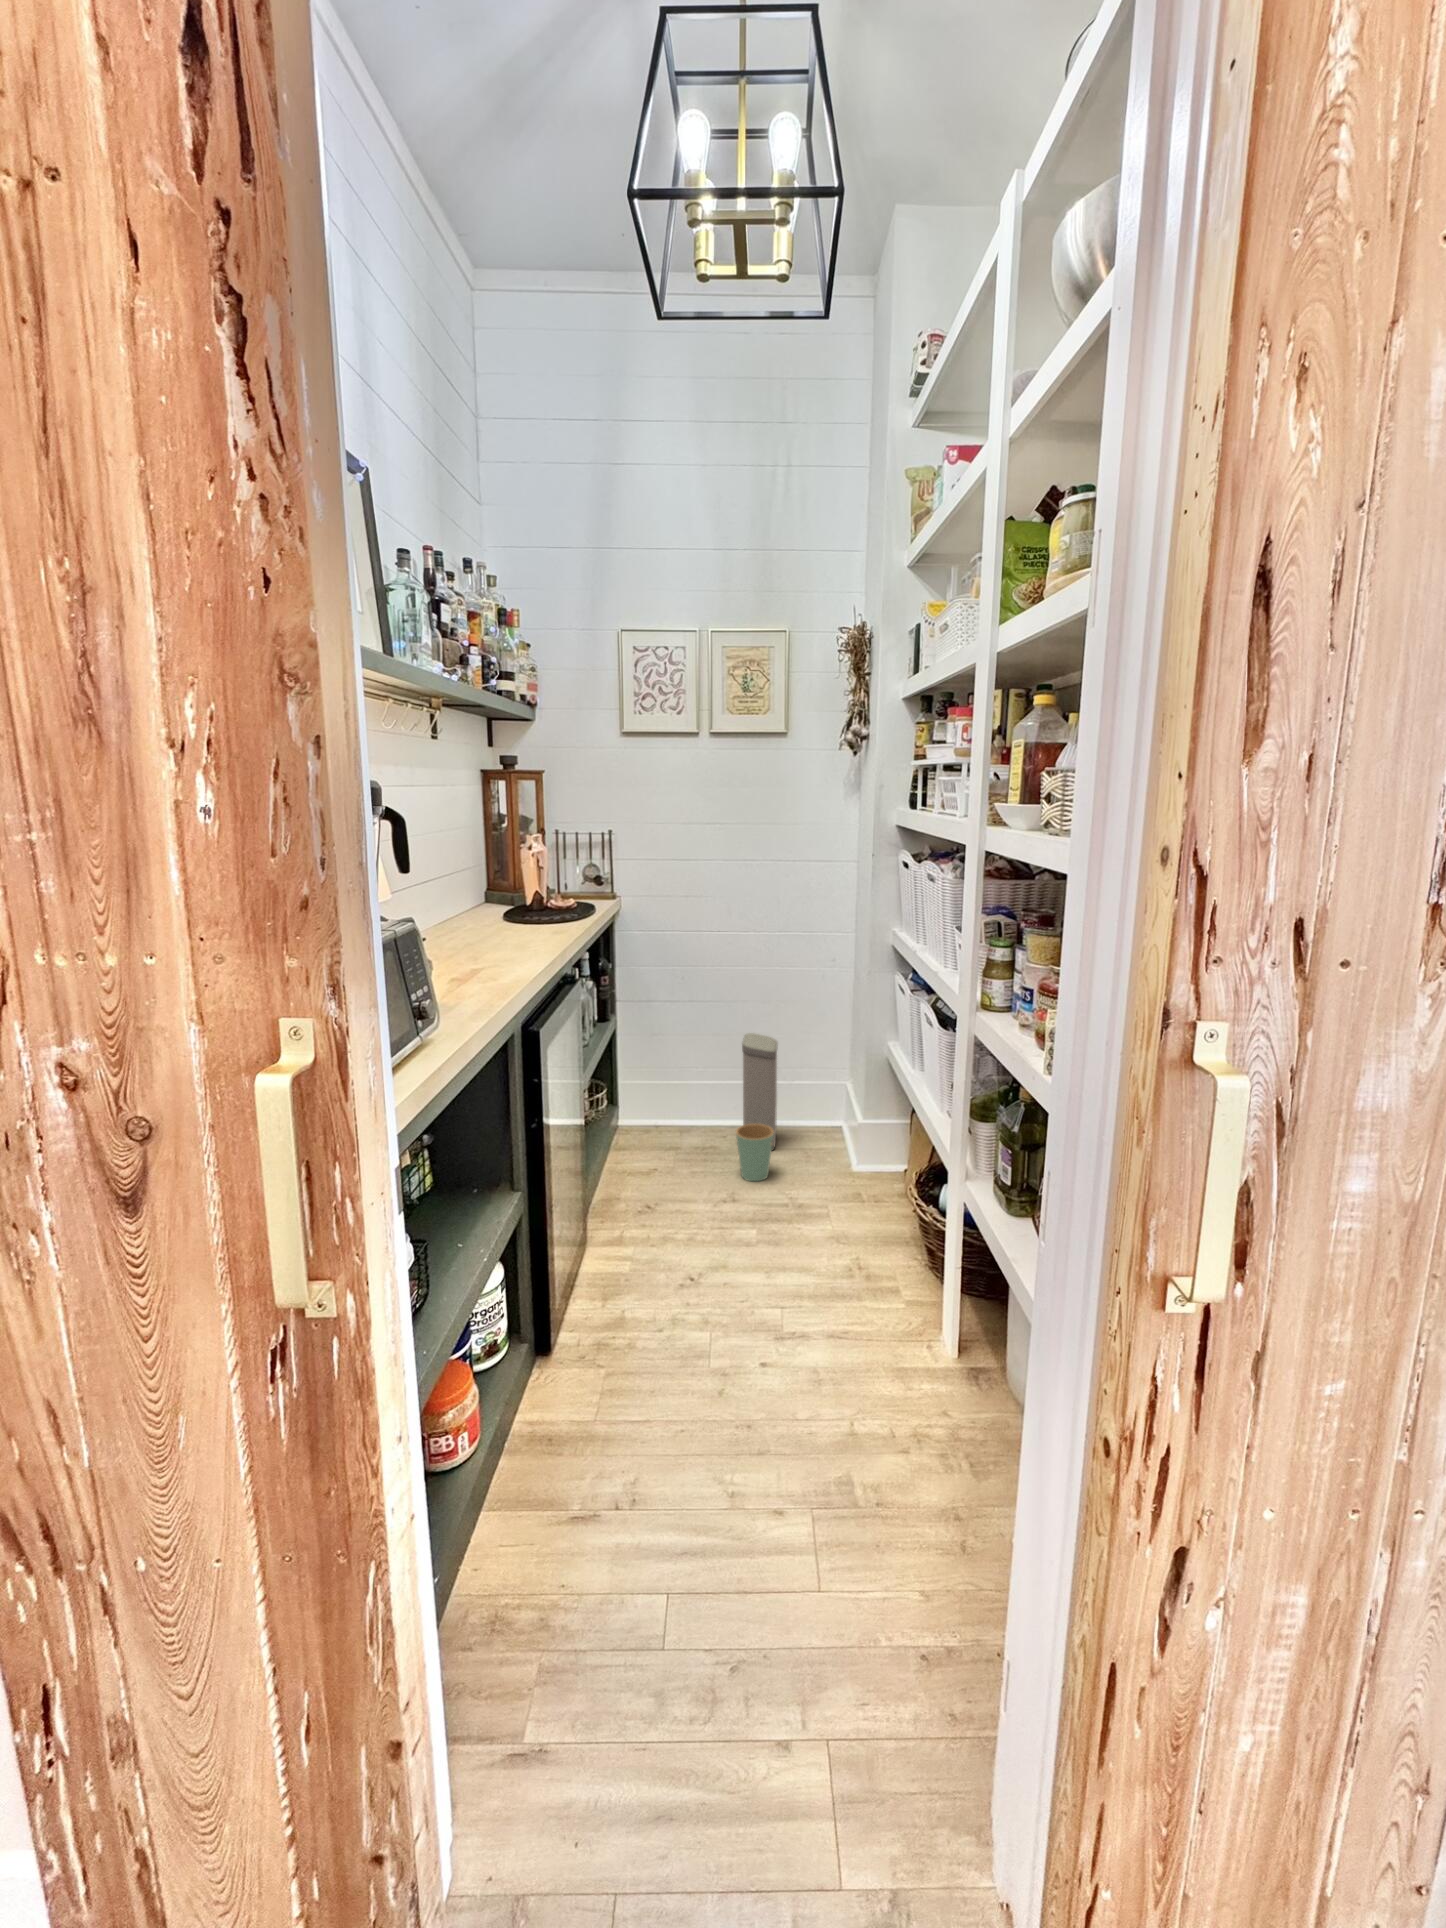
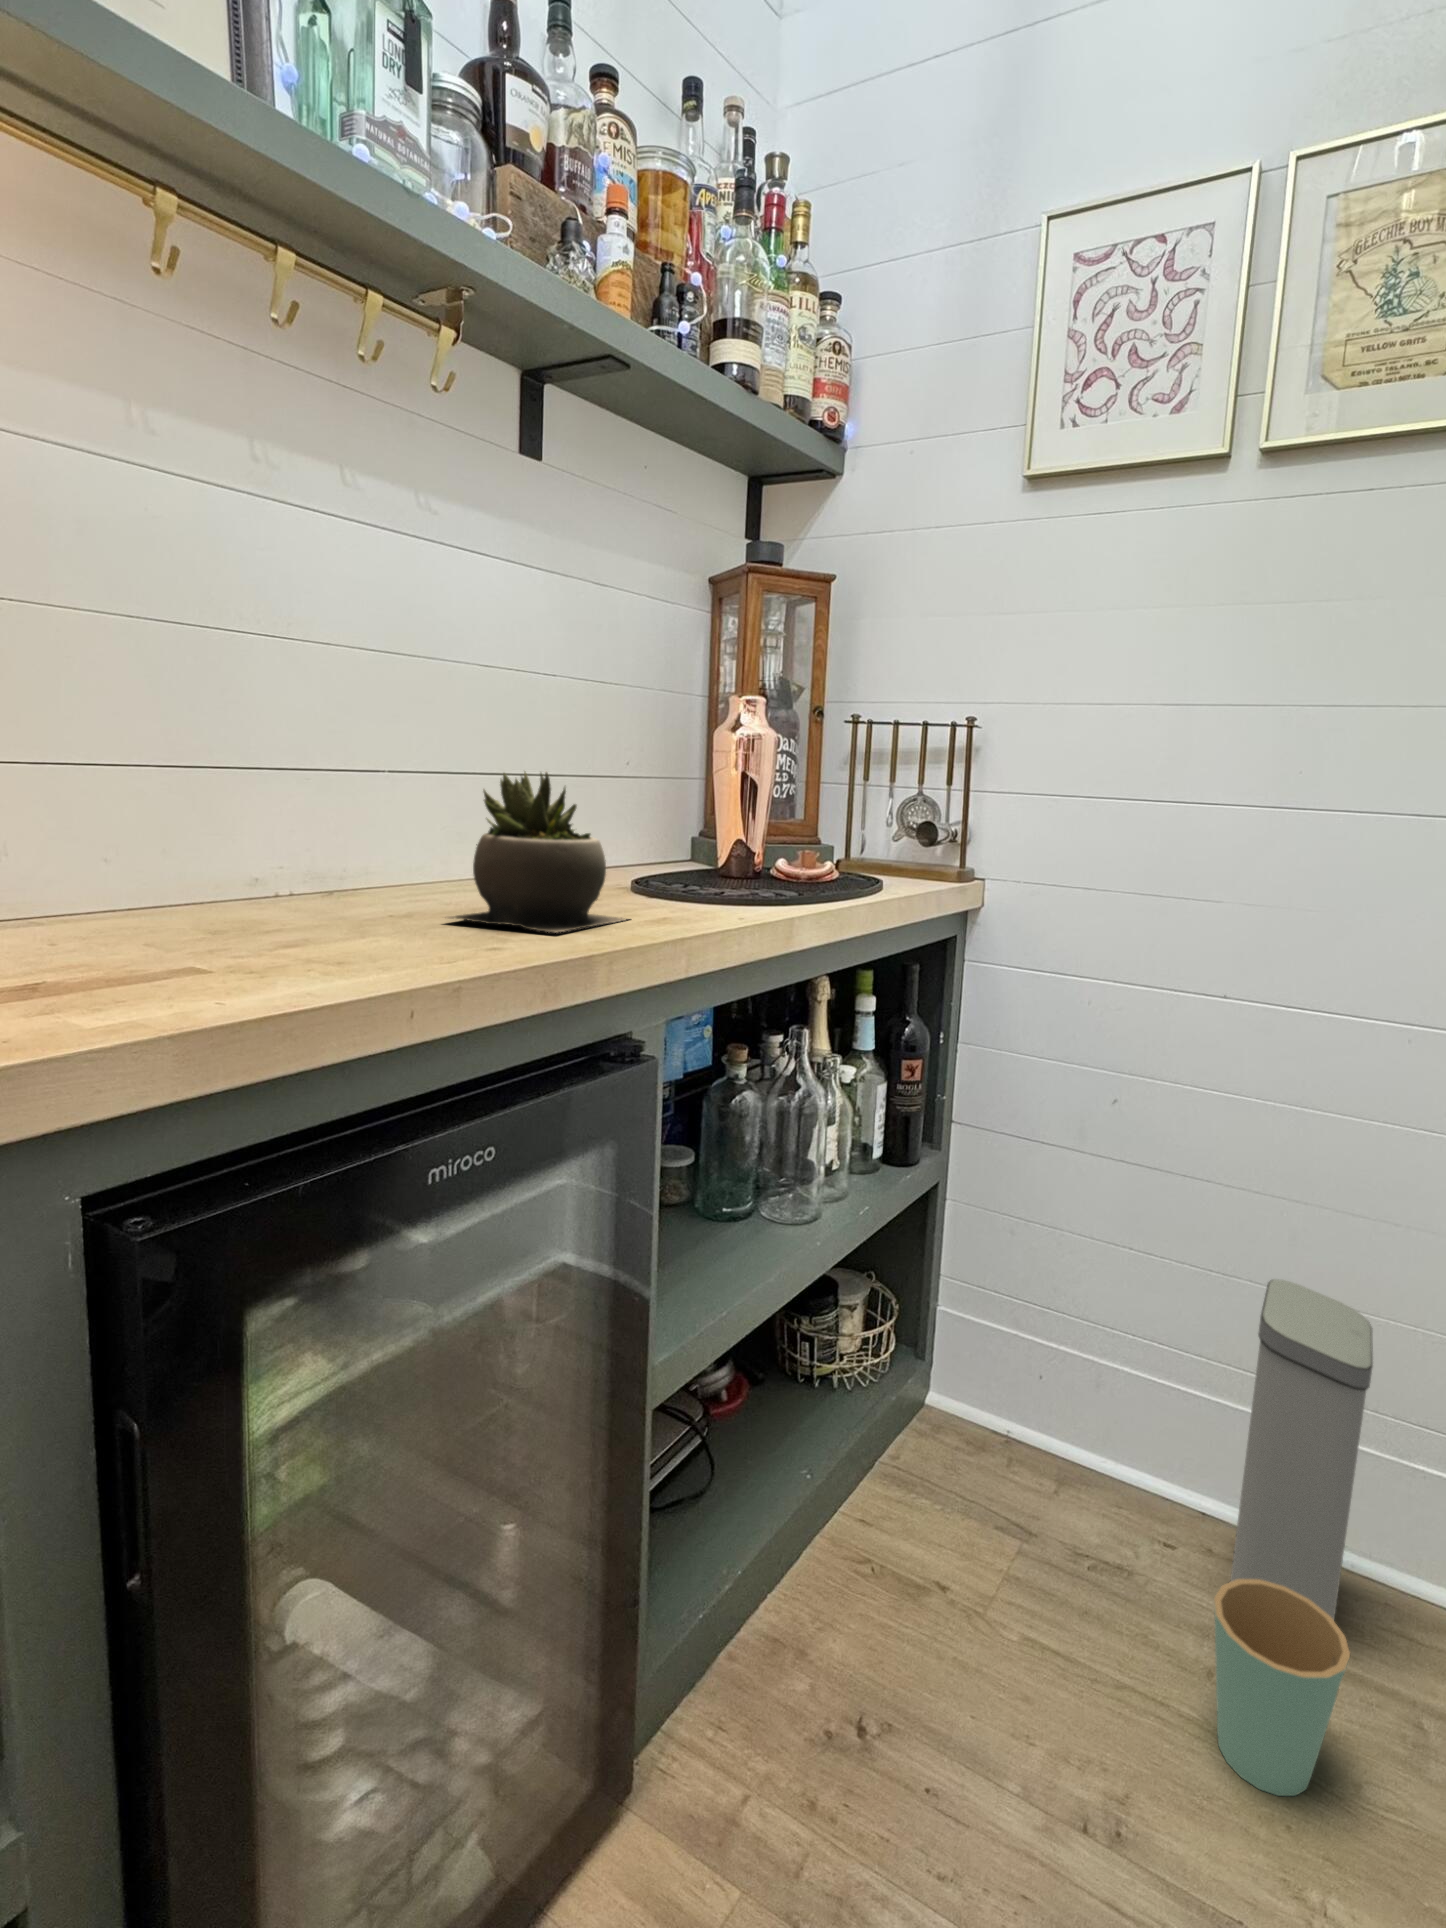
succulent plant: none [468,891,527,946] -> present [447,772,628,932]

